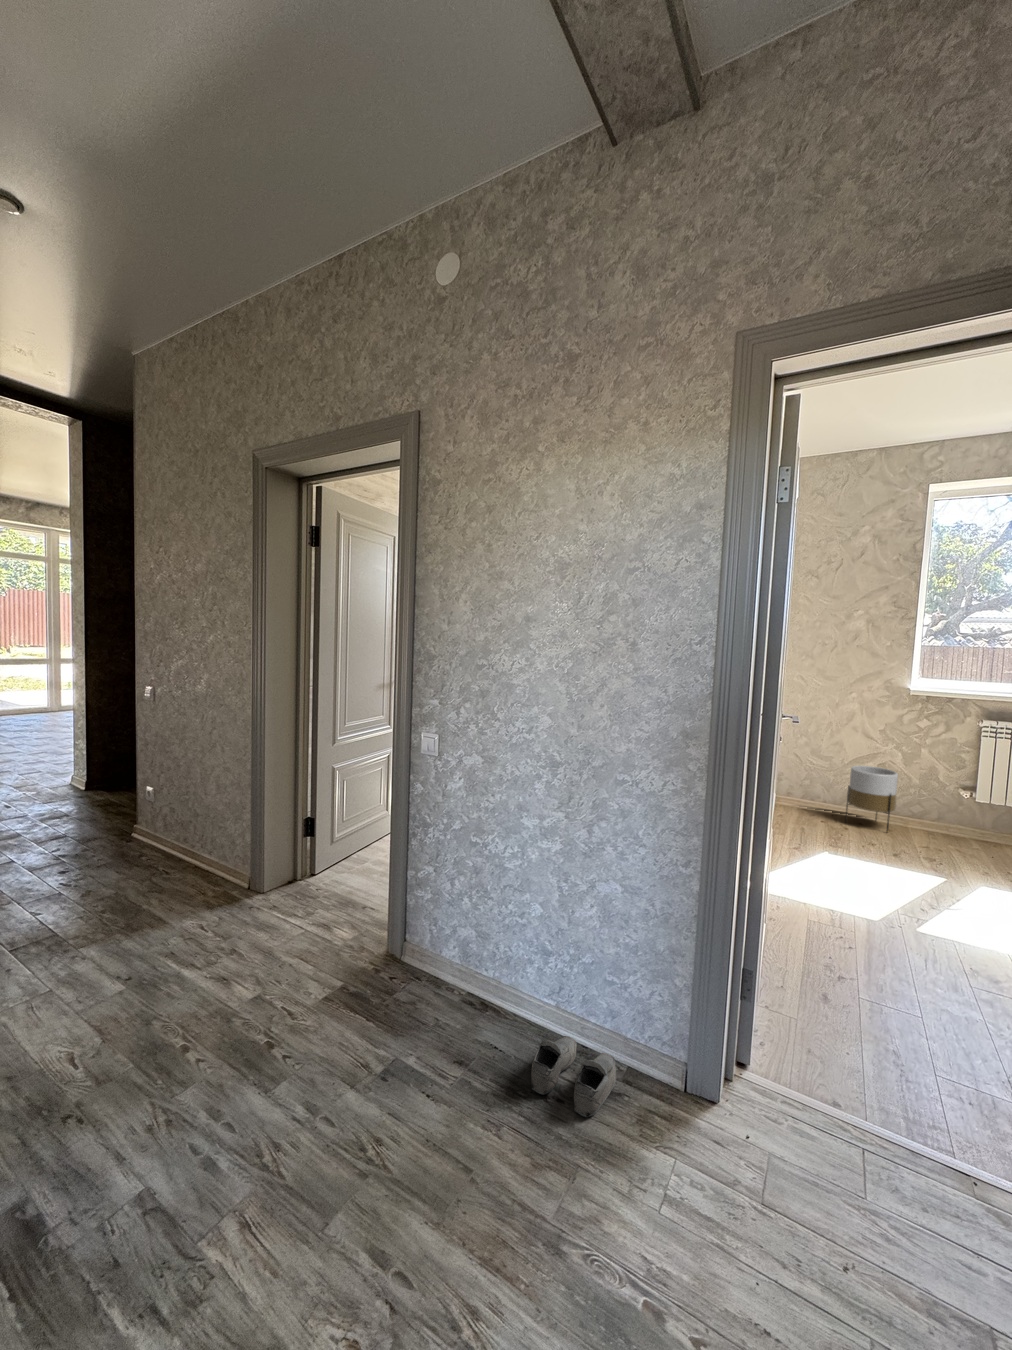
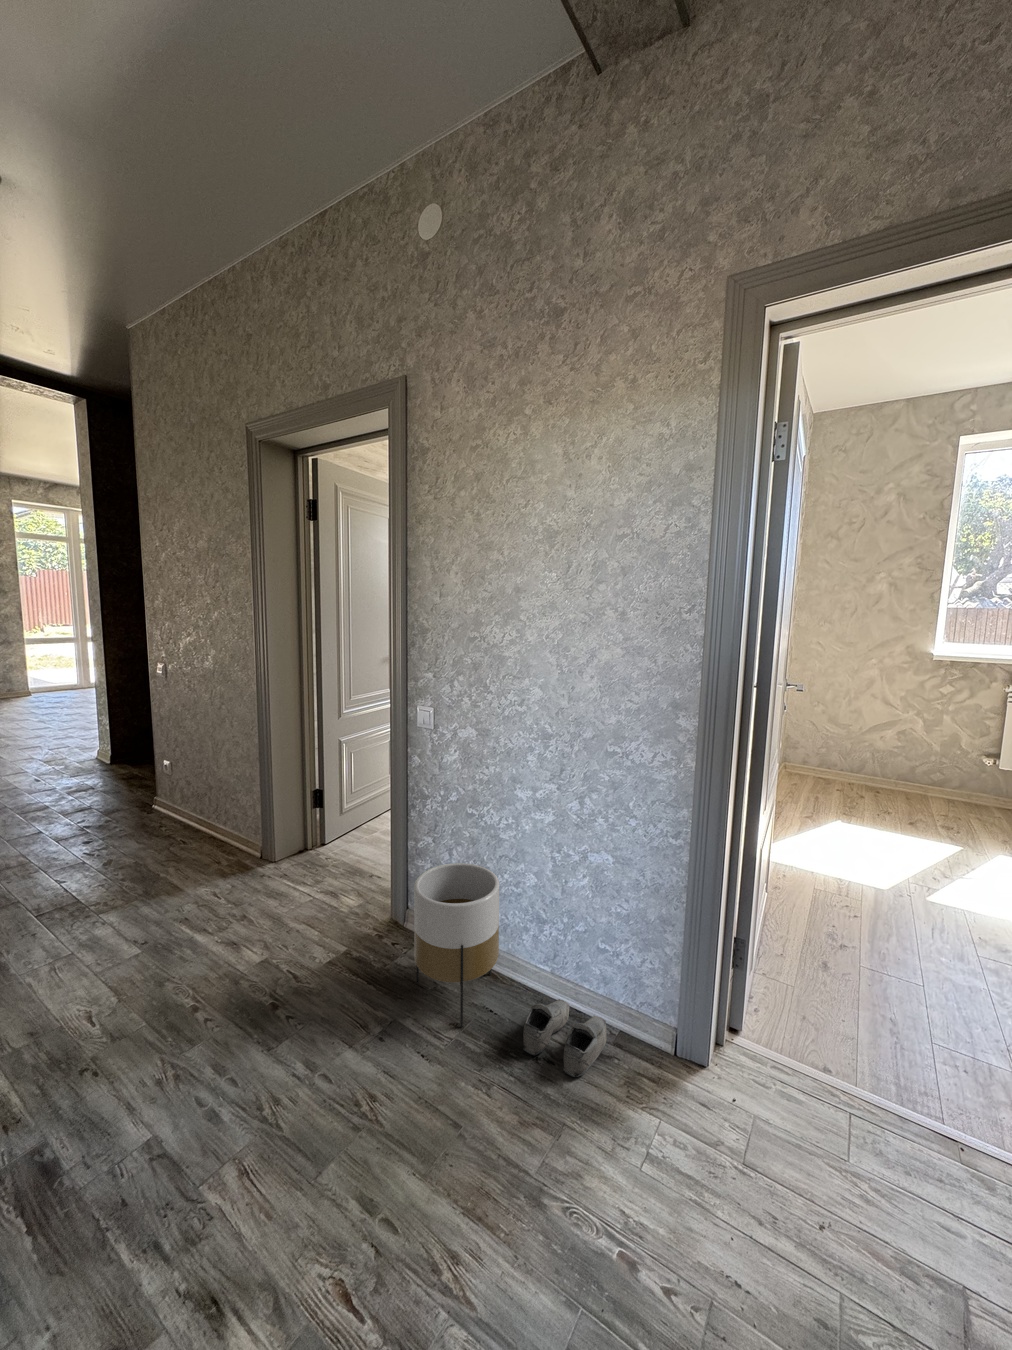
planter: present [845,766,898,832] -> present [414,863,499,1027]

